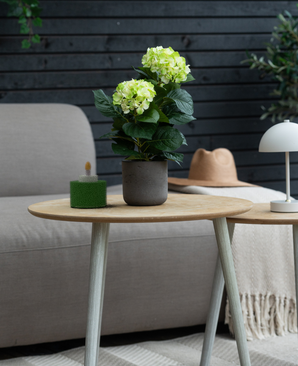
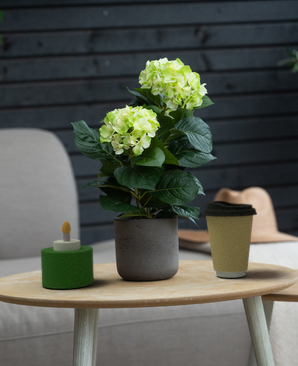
coffee cup: none [185,151,225,204] -> present [202,201,257,277]

